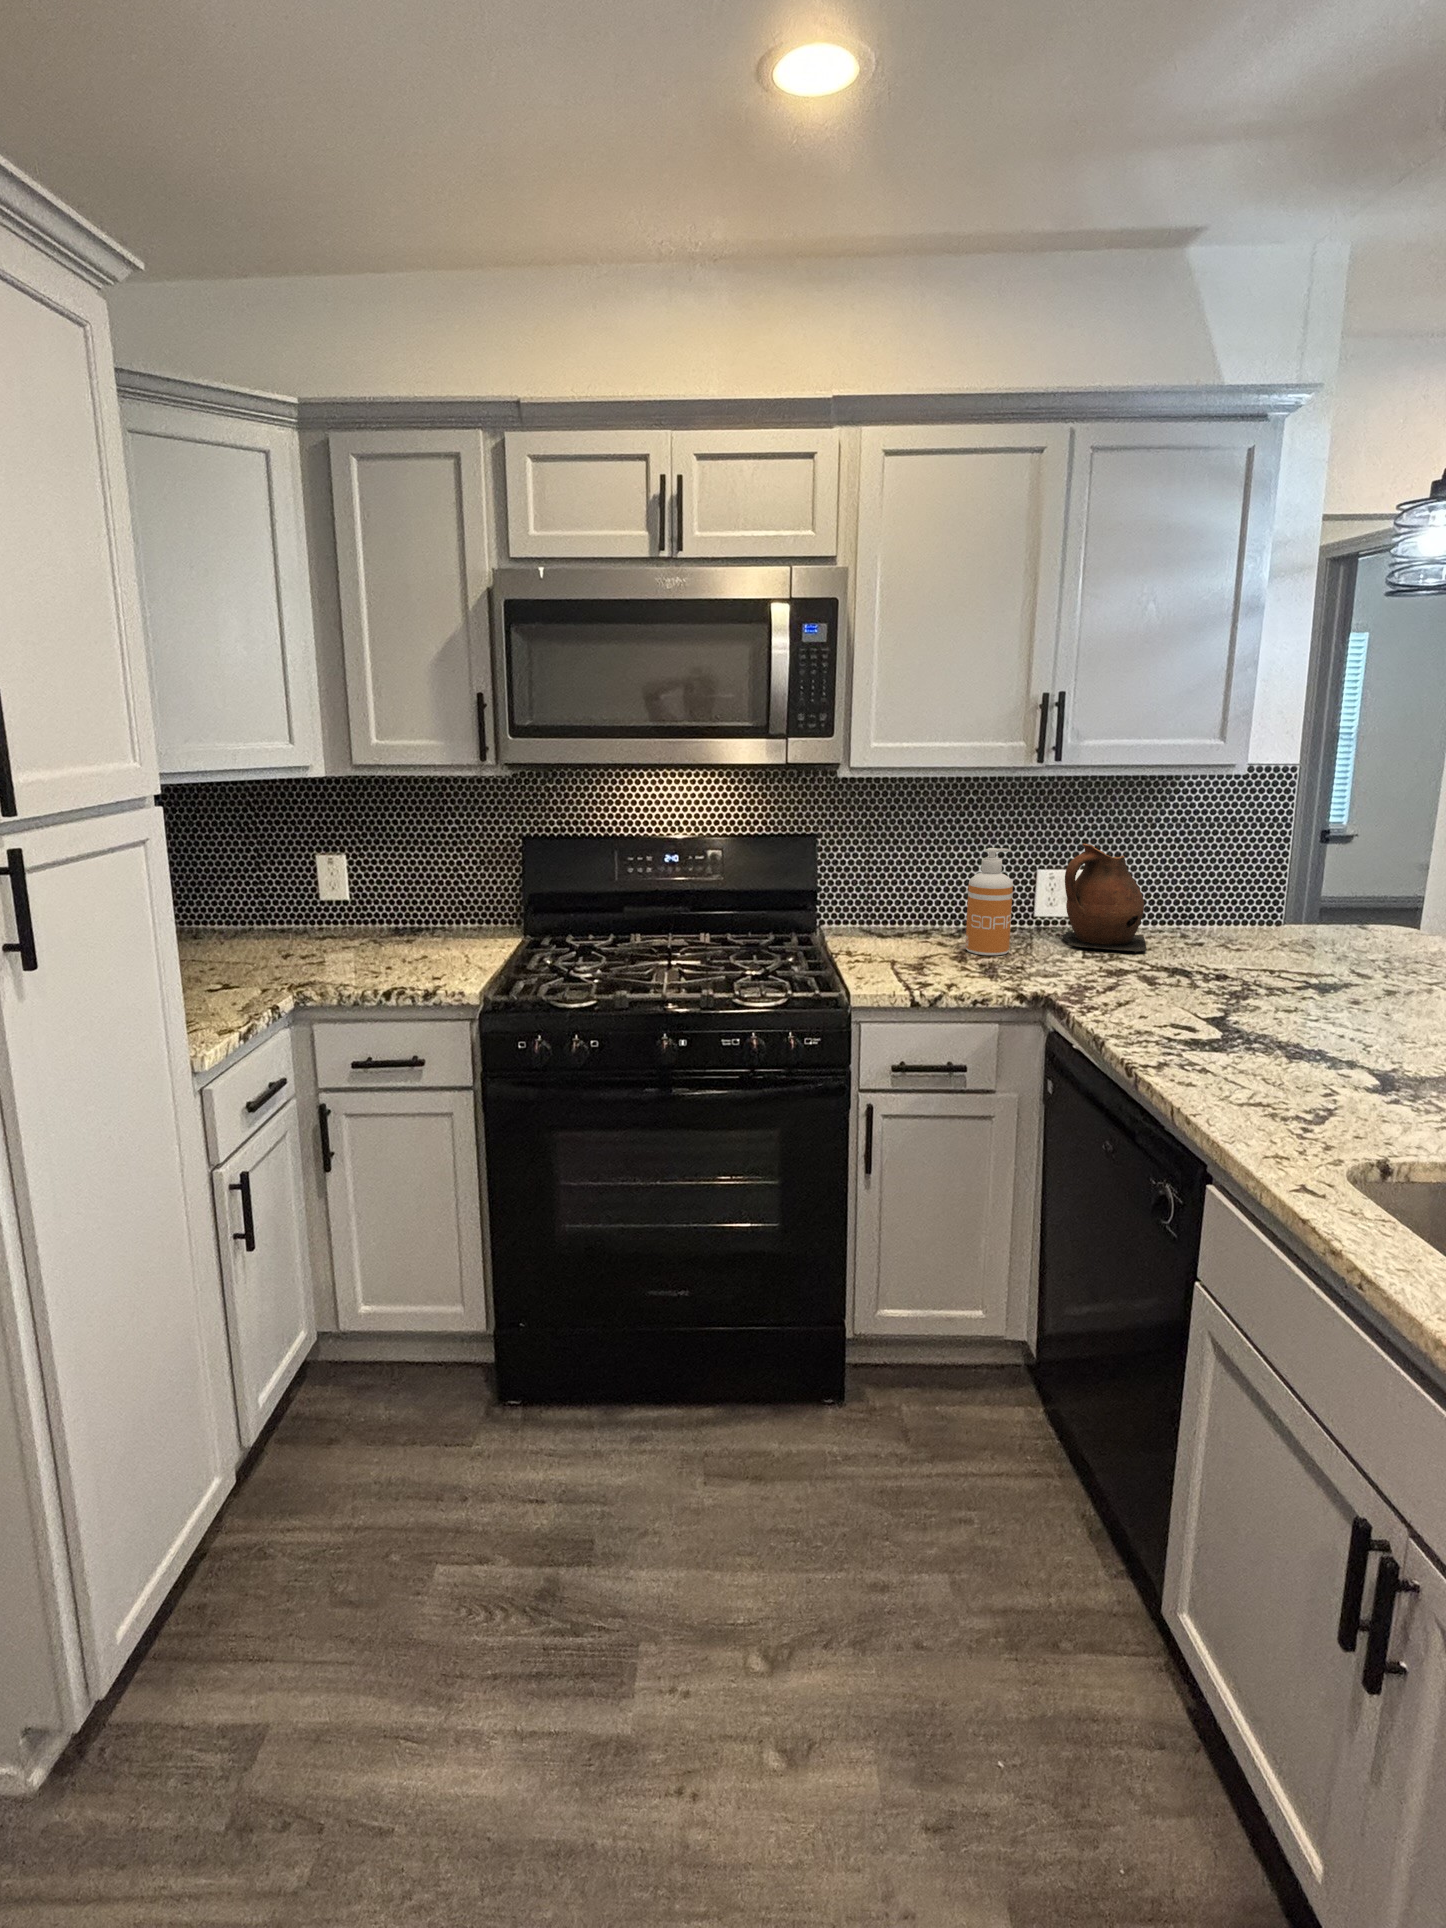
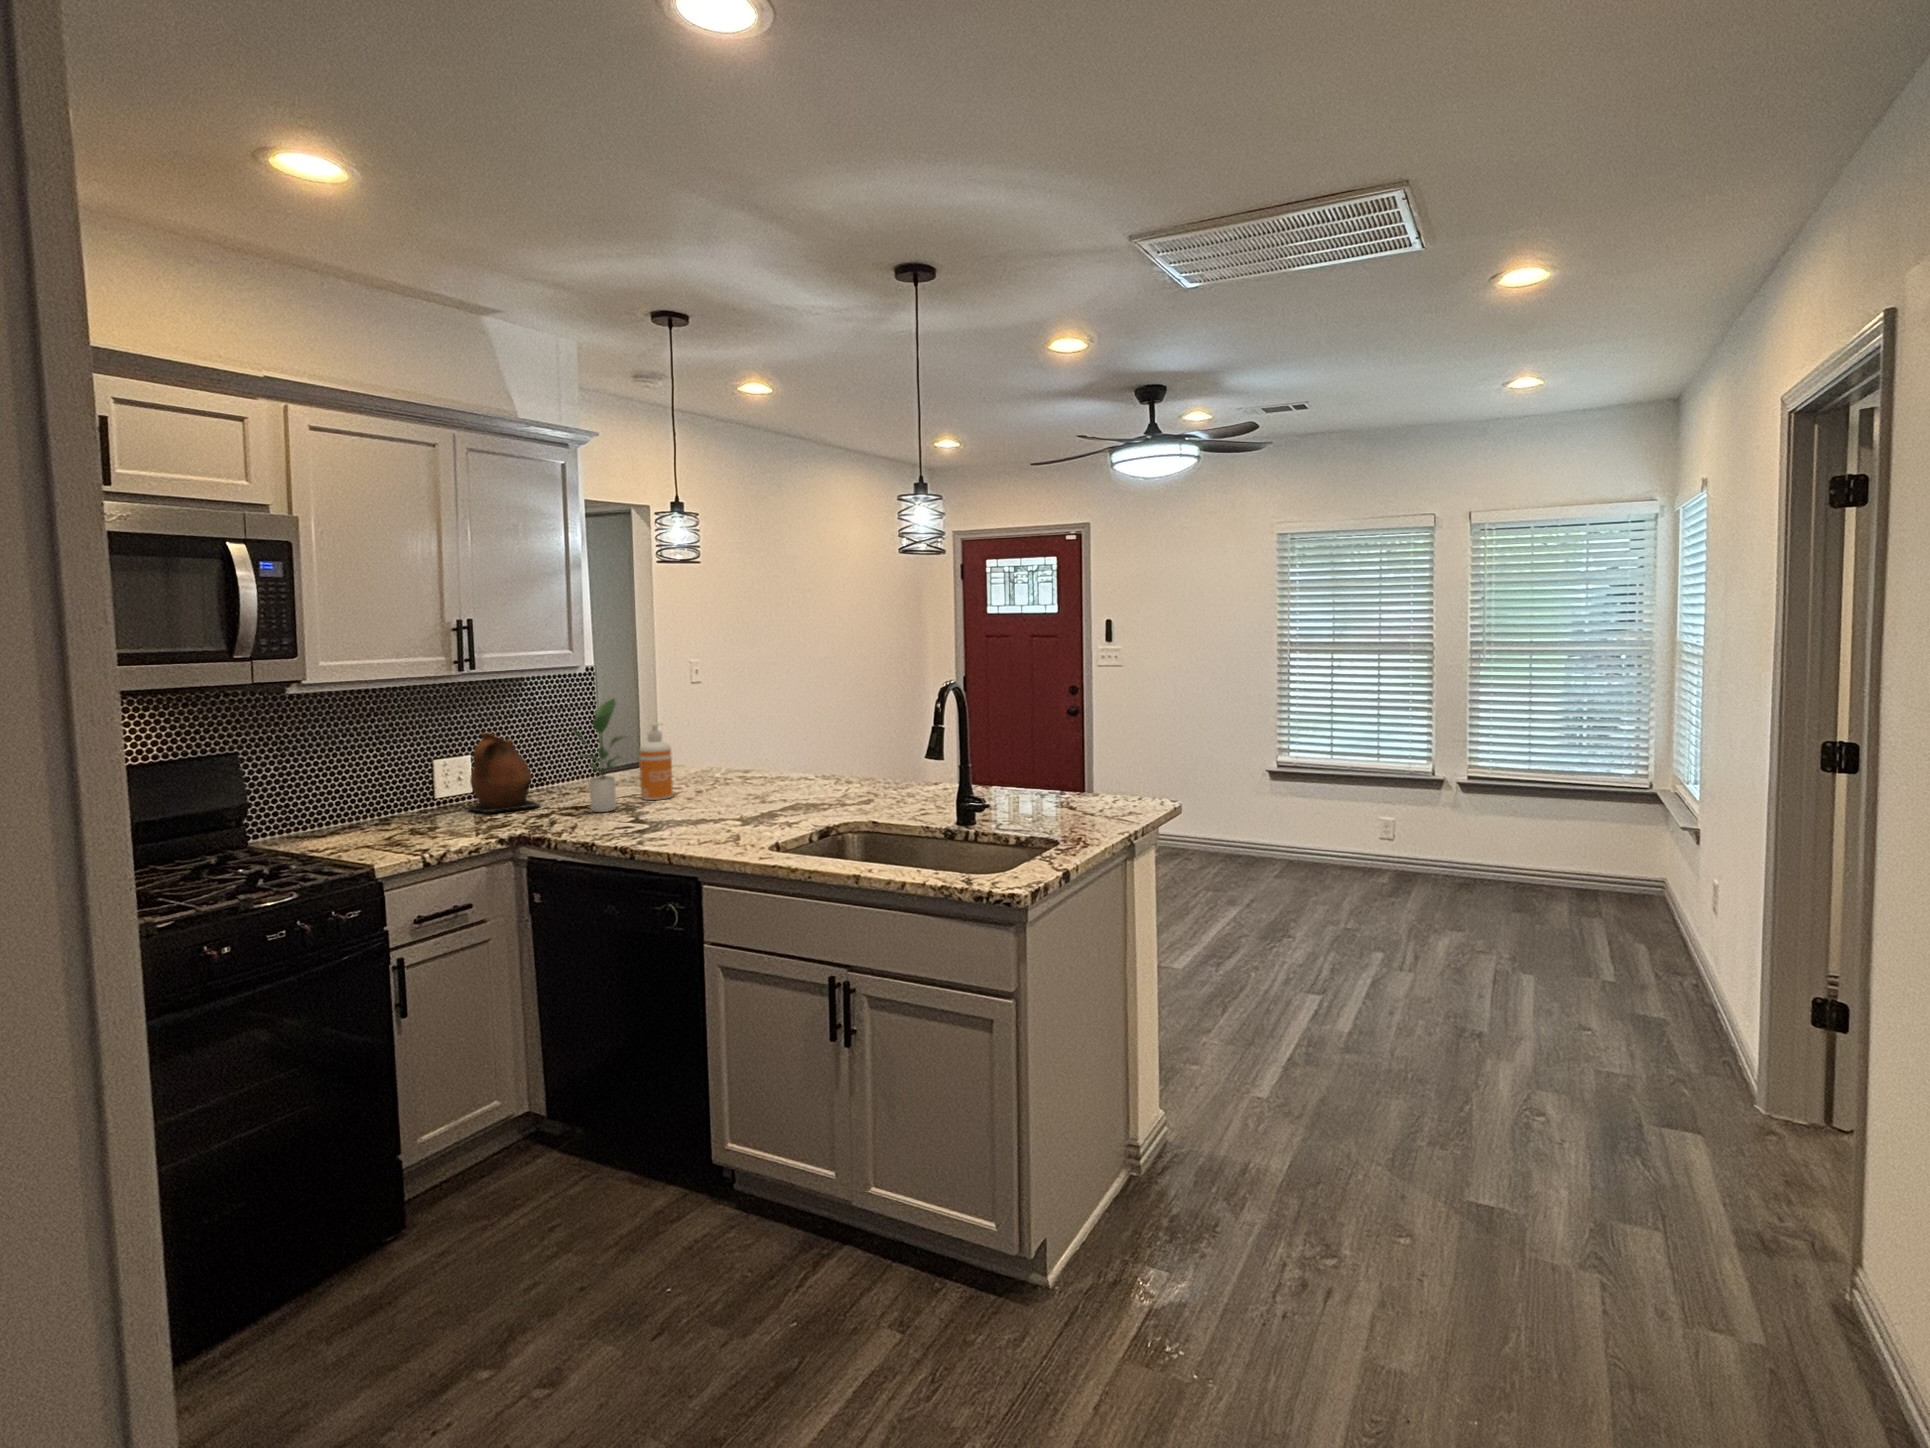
potted plant: none [1168,816,1273,985] -> present [572,699,625,812]
soap dispenser: present [965,848,1013,955] -> present [639,723,673,800]

